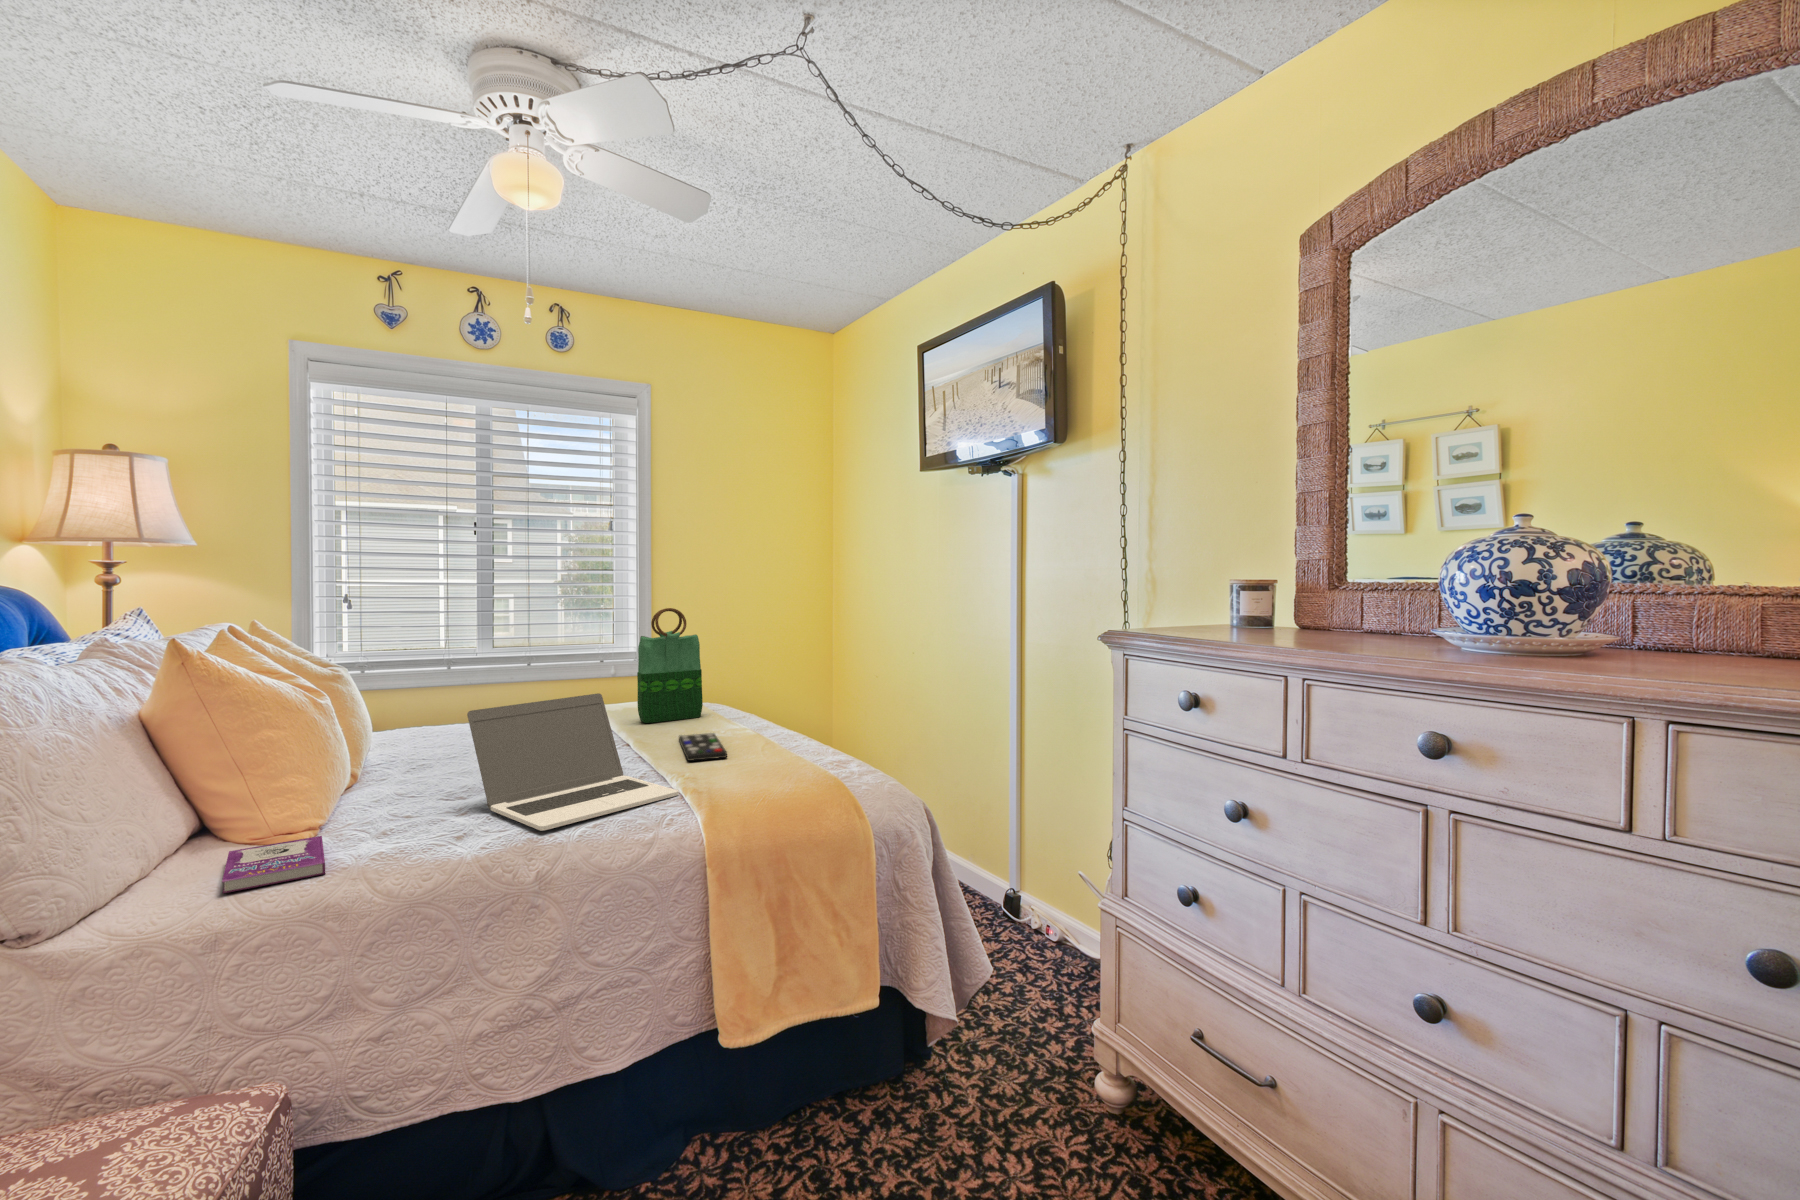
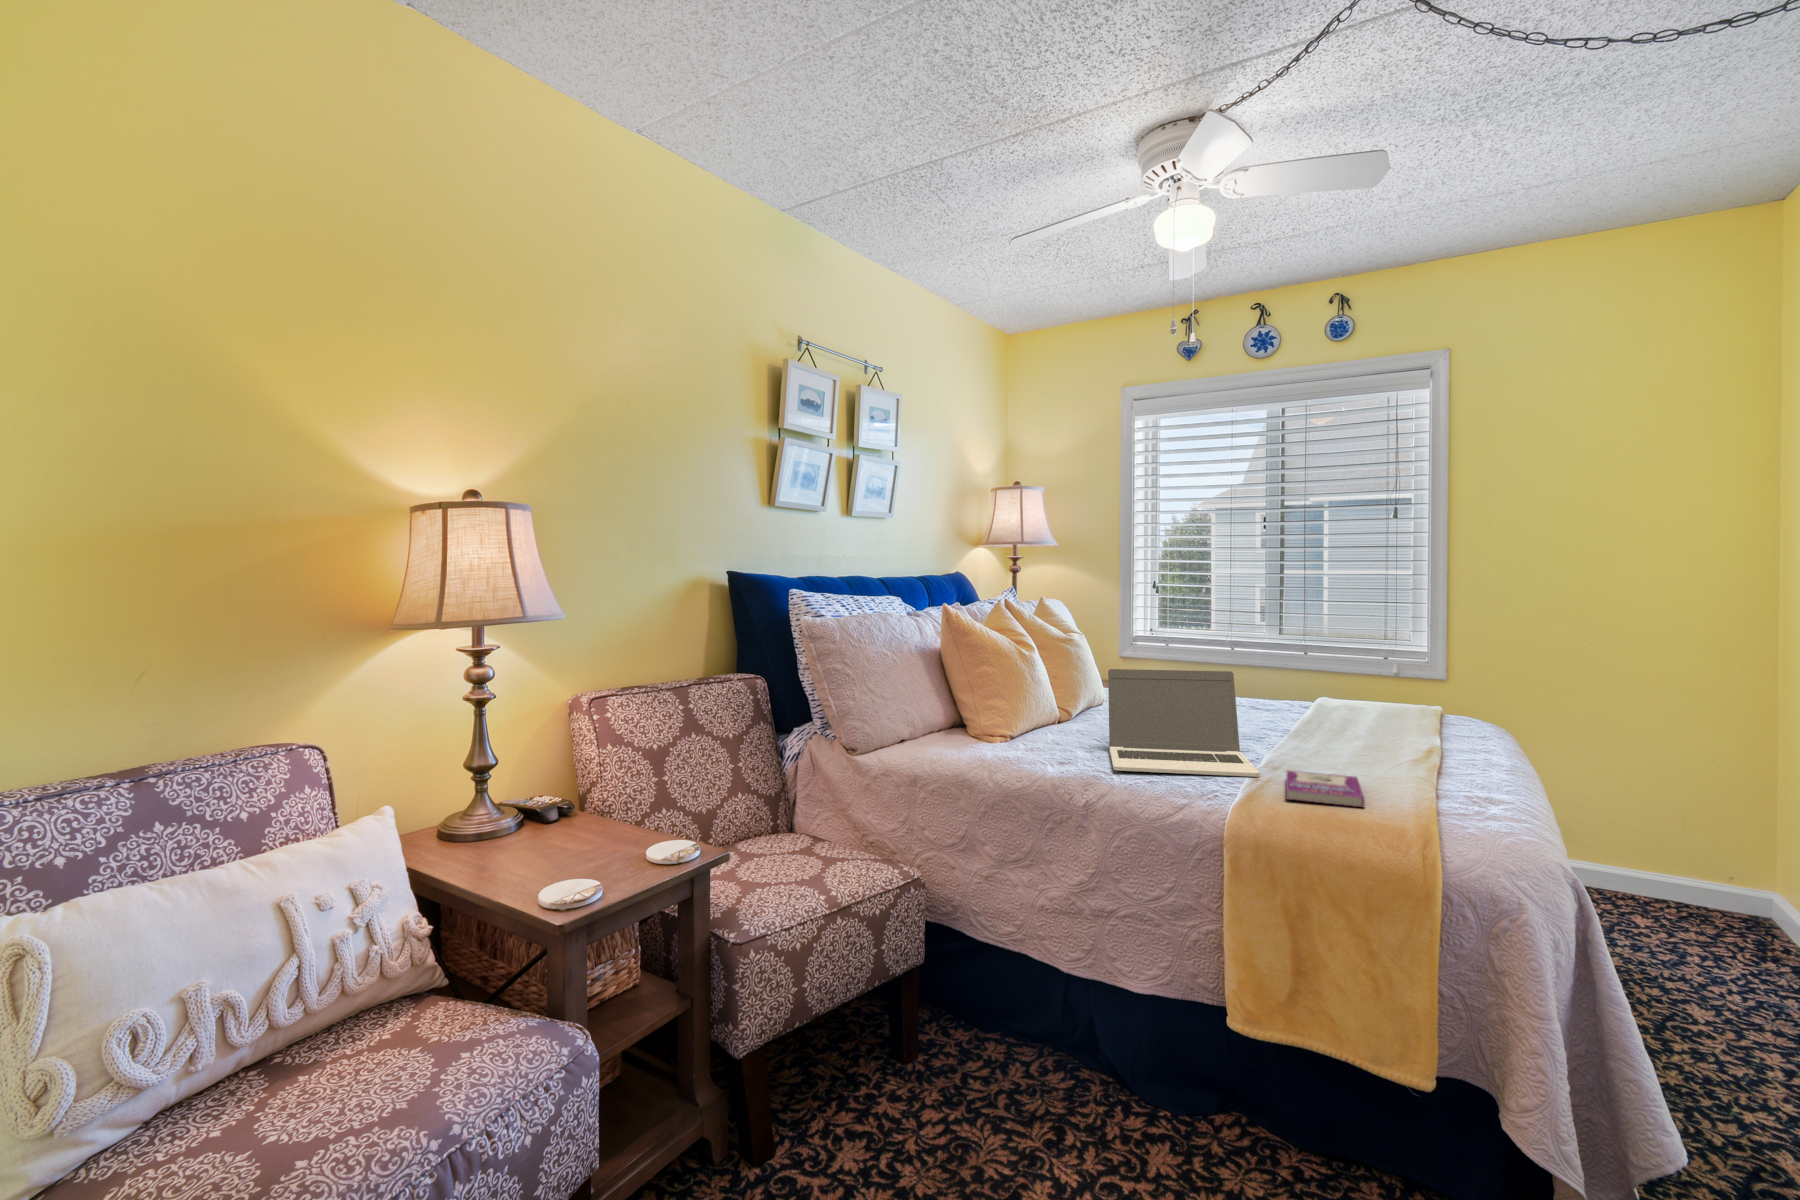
tote bag: present [637,608,703,723] -> none [1339,599,1417,724]
remote control: present [679,733,727,761] -> none [1318,733,1392,761]
book: present [222,836,325,893] -> present [1286,771,1364,807]

